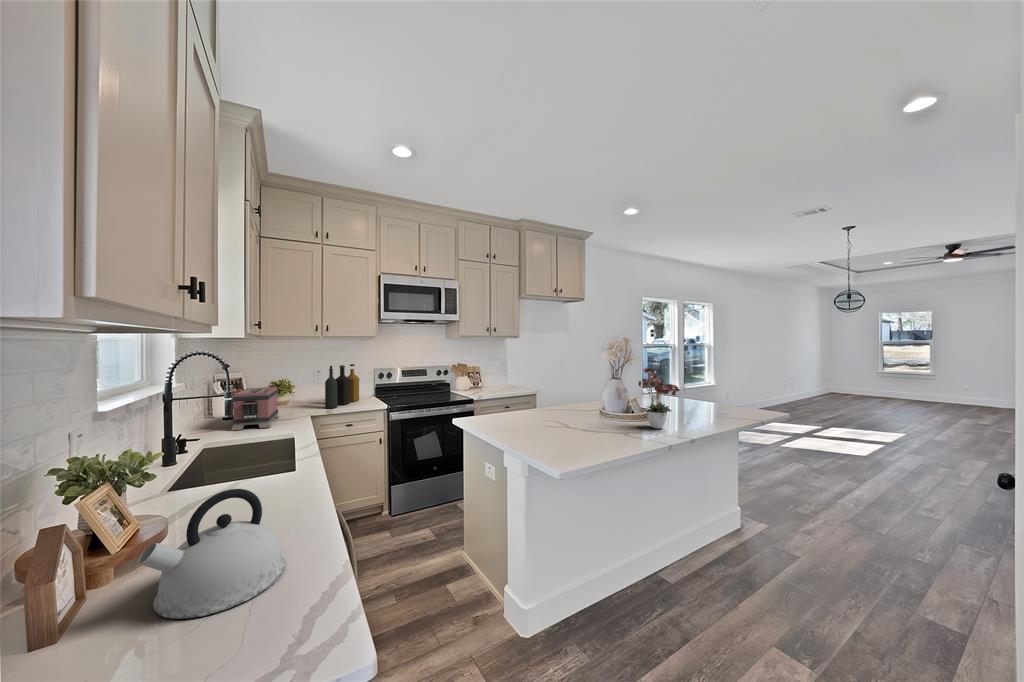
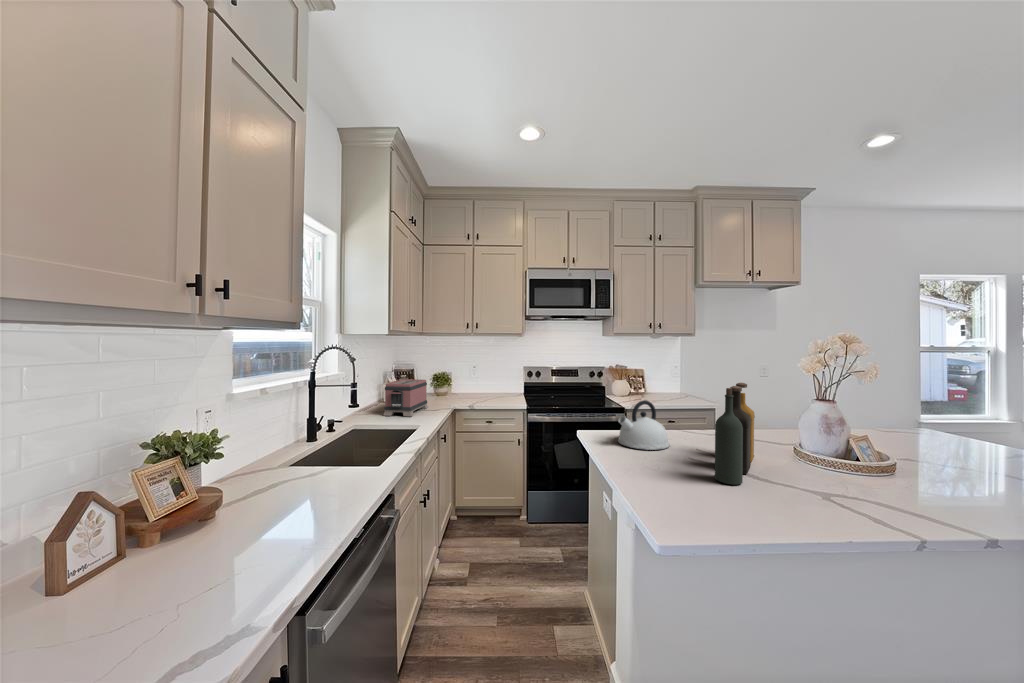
bottle: present [325,364,359,408] -> present [715,383,755,485]
flower arrangement: present [638,367,680,429] -> none [855,380,969,498]
kettle: present [138,489,285,619] -> present [618,400,670,450]

